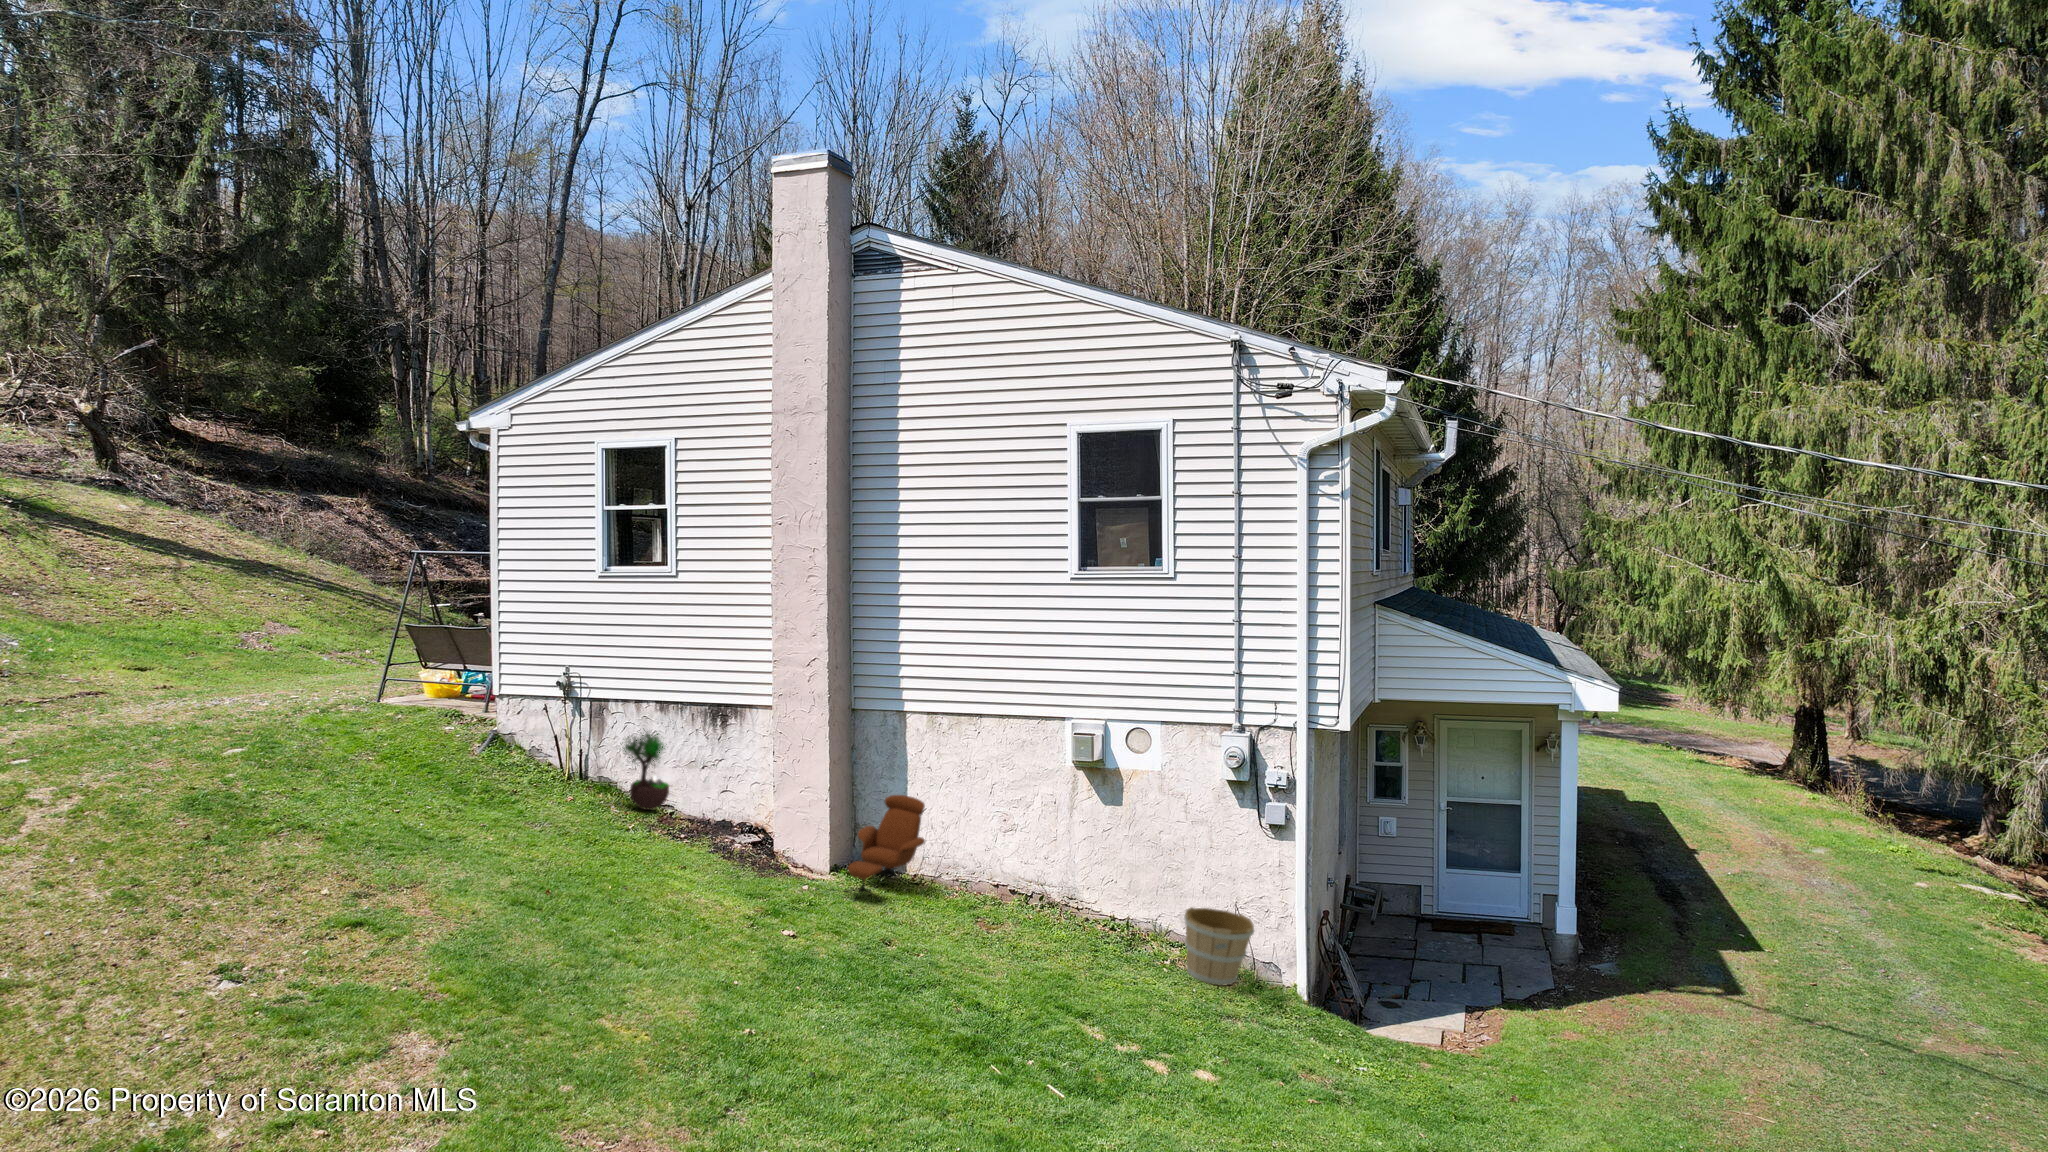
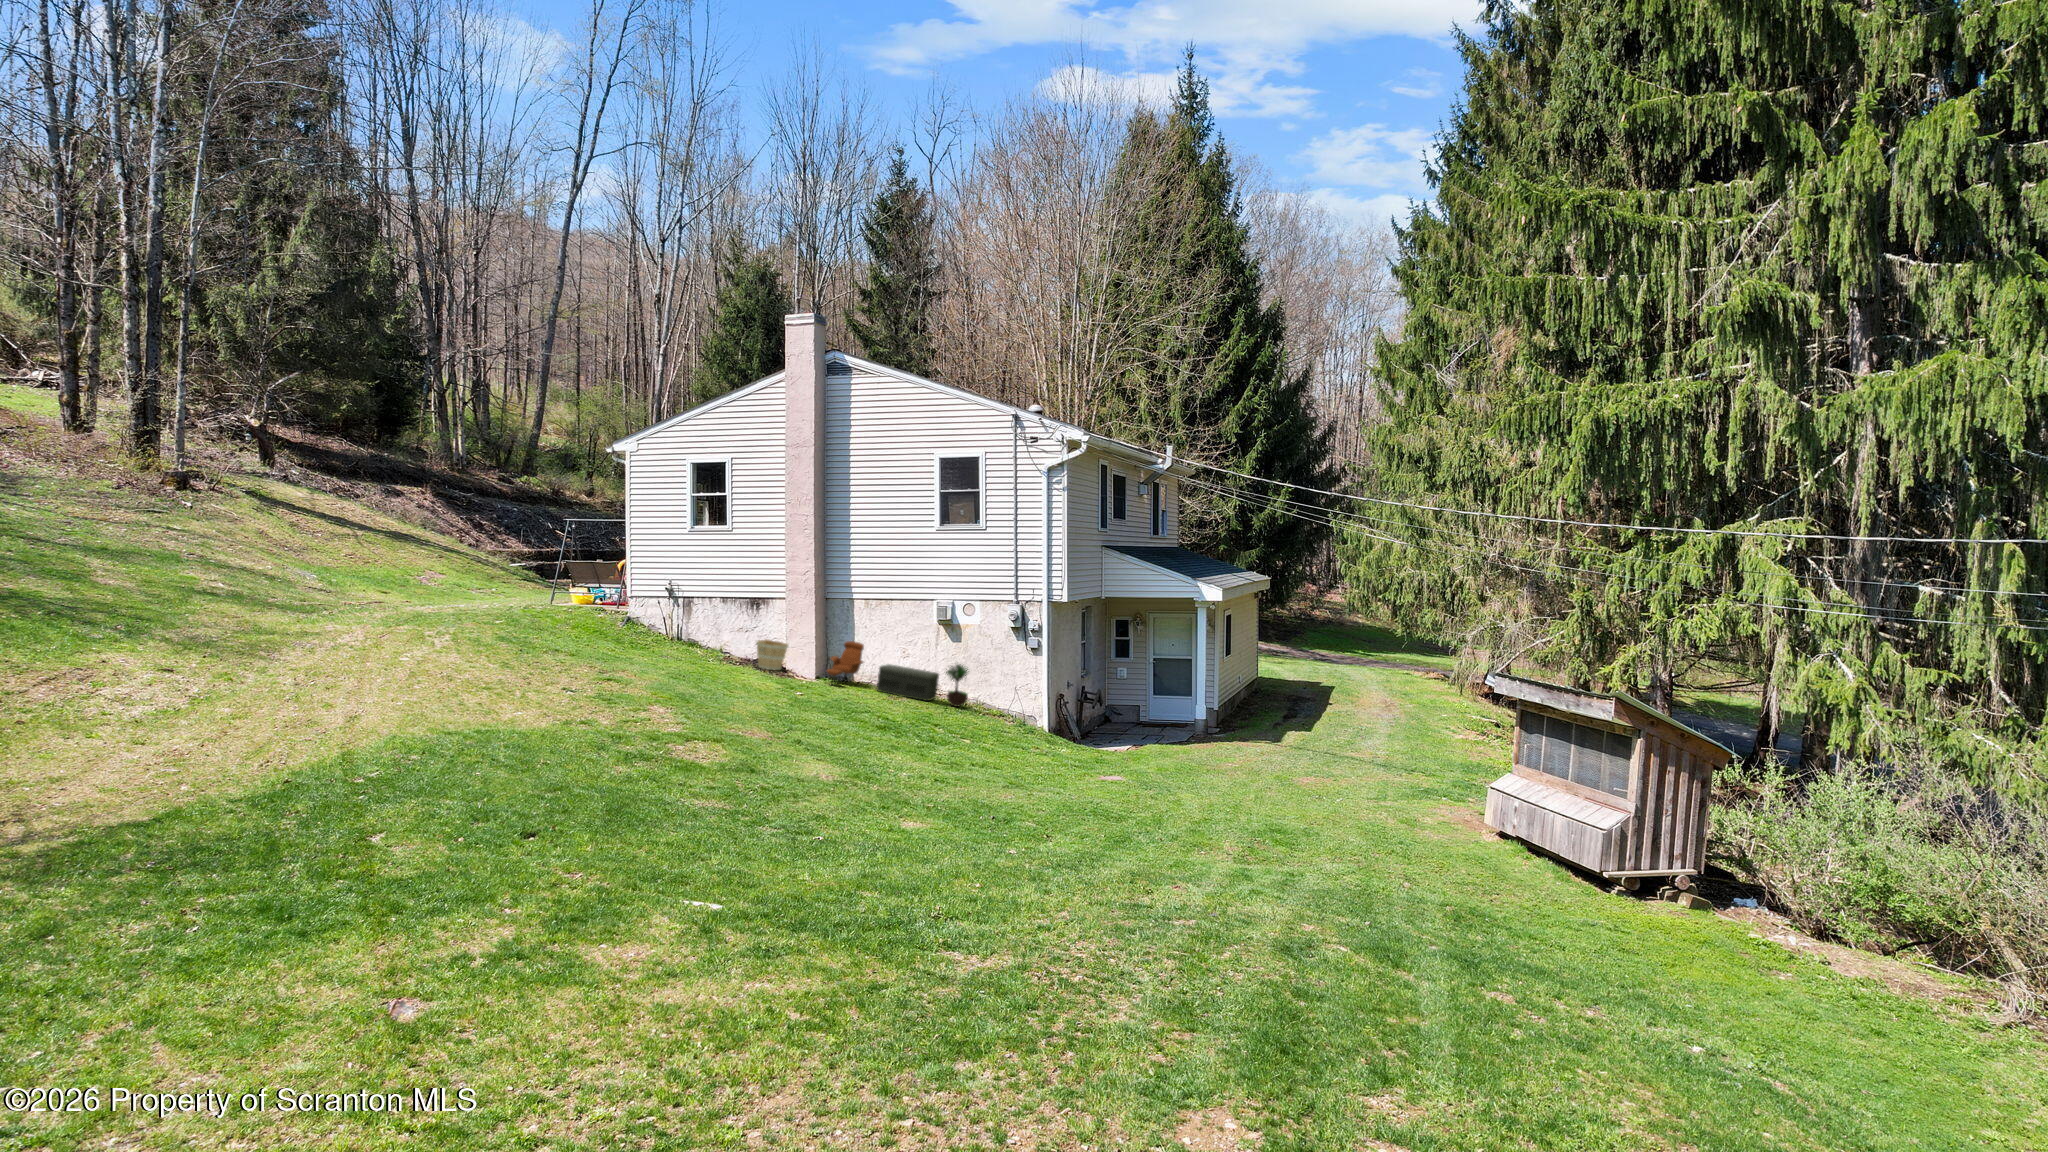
potted tree: present [620,728,669,810] -> present [946,664,969,707]
storage bench: none [949,844,1077,932] -> present [877,664,939,701]
wooden bucket: present [1184,907,1254,986] -> present [757,639,788,670]

